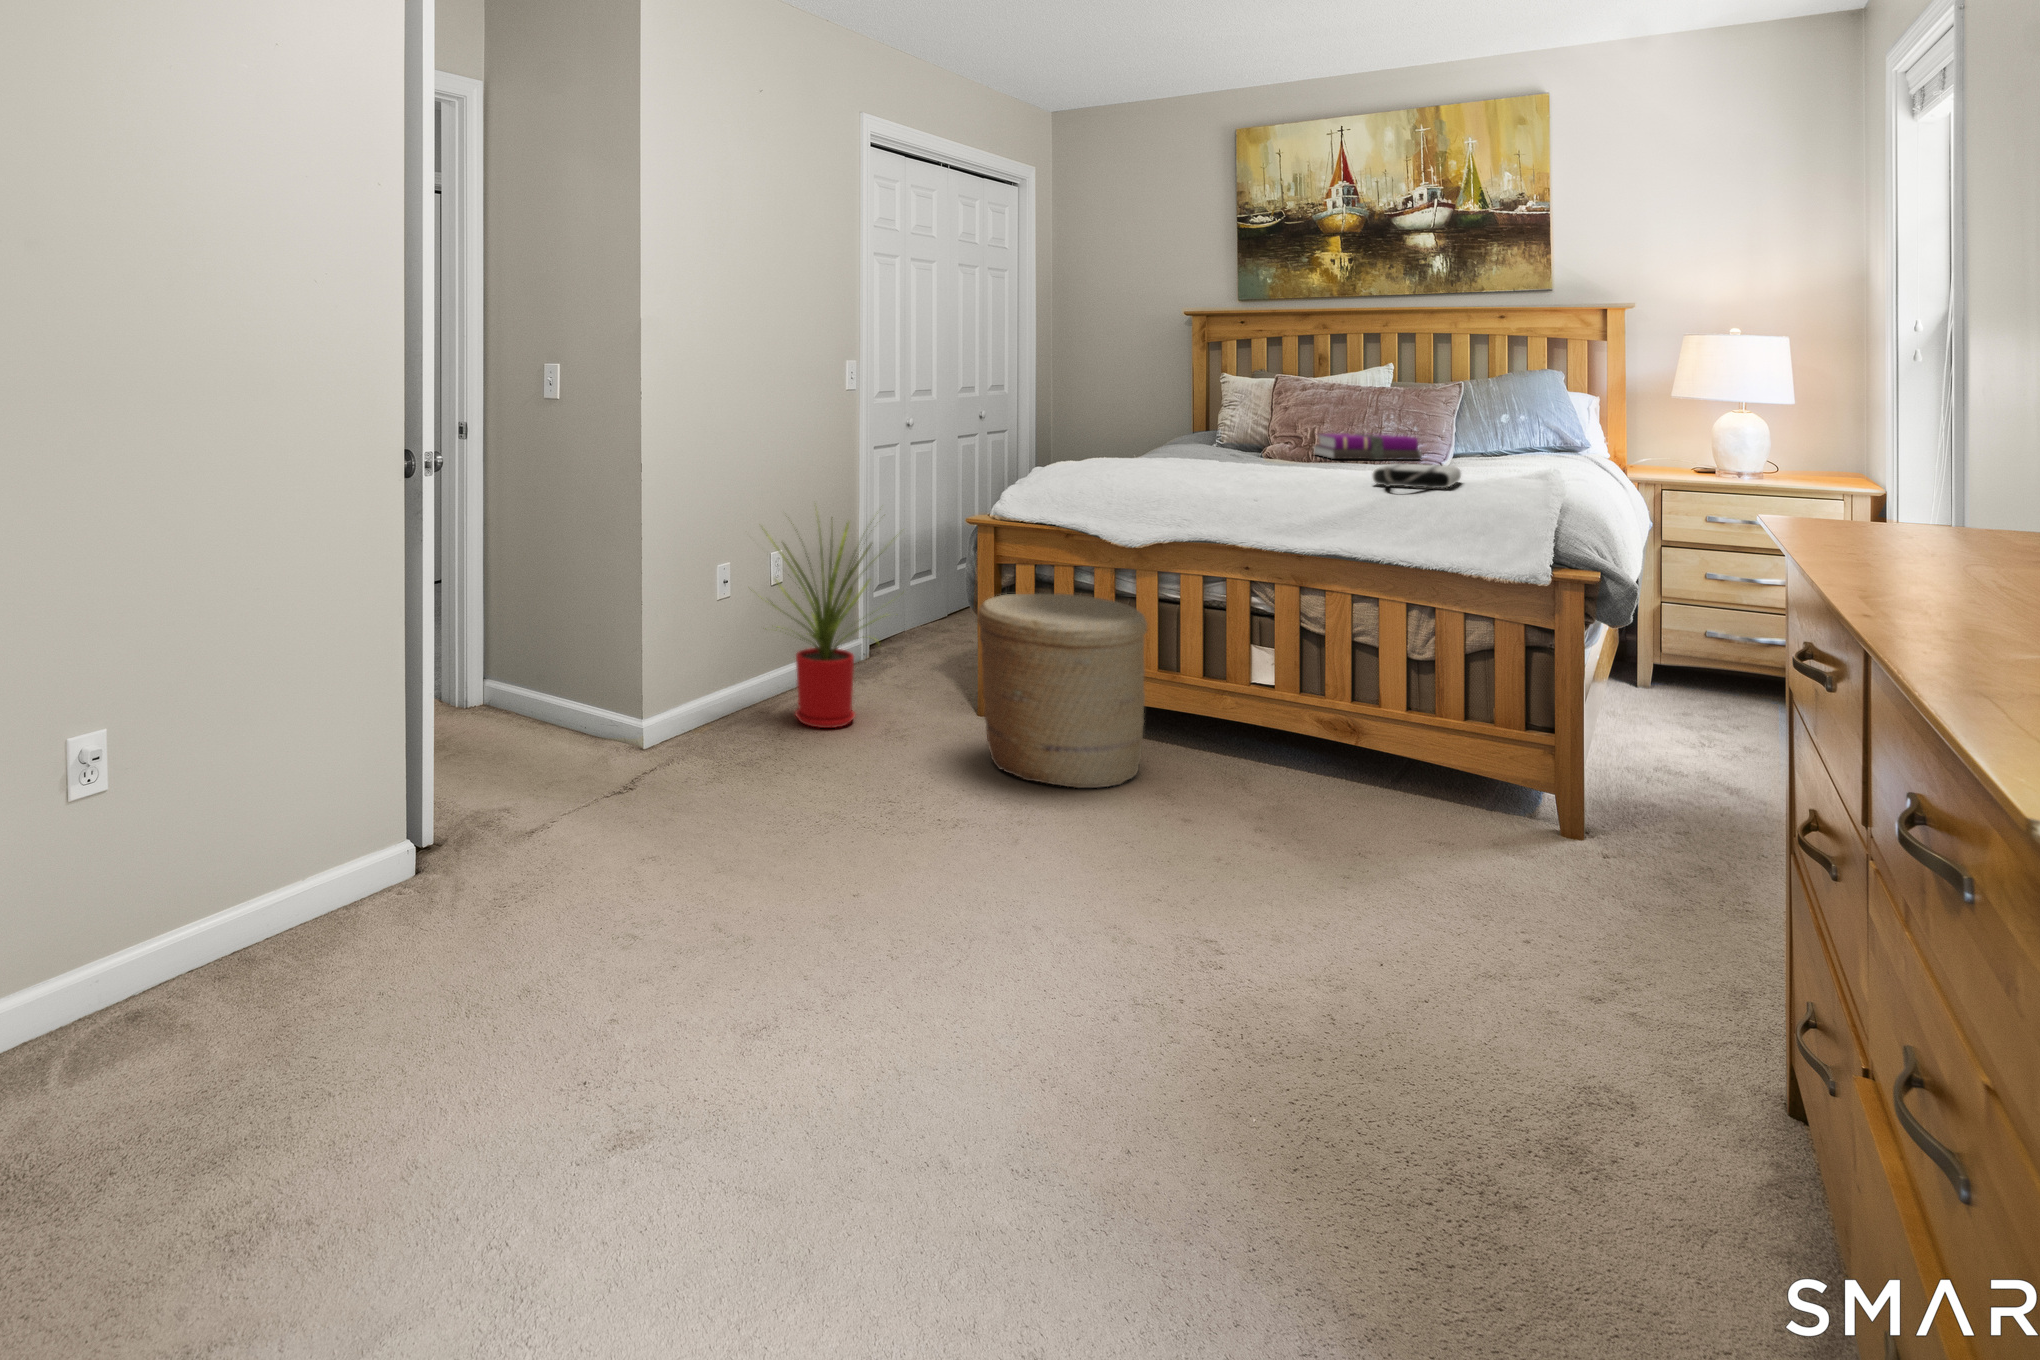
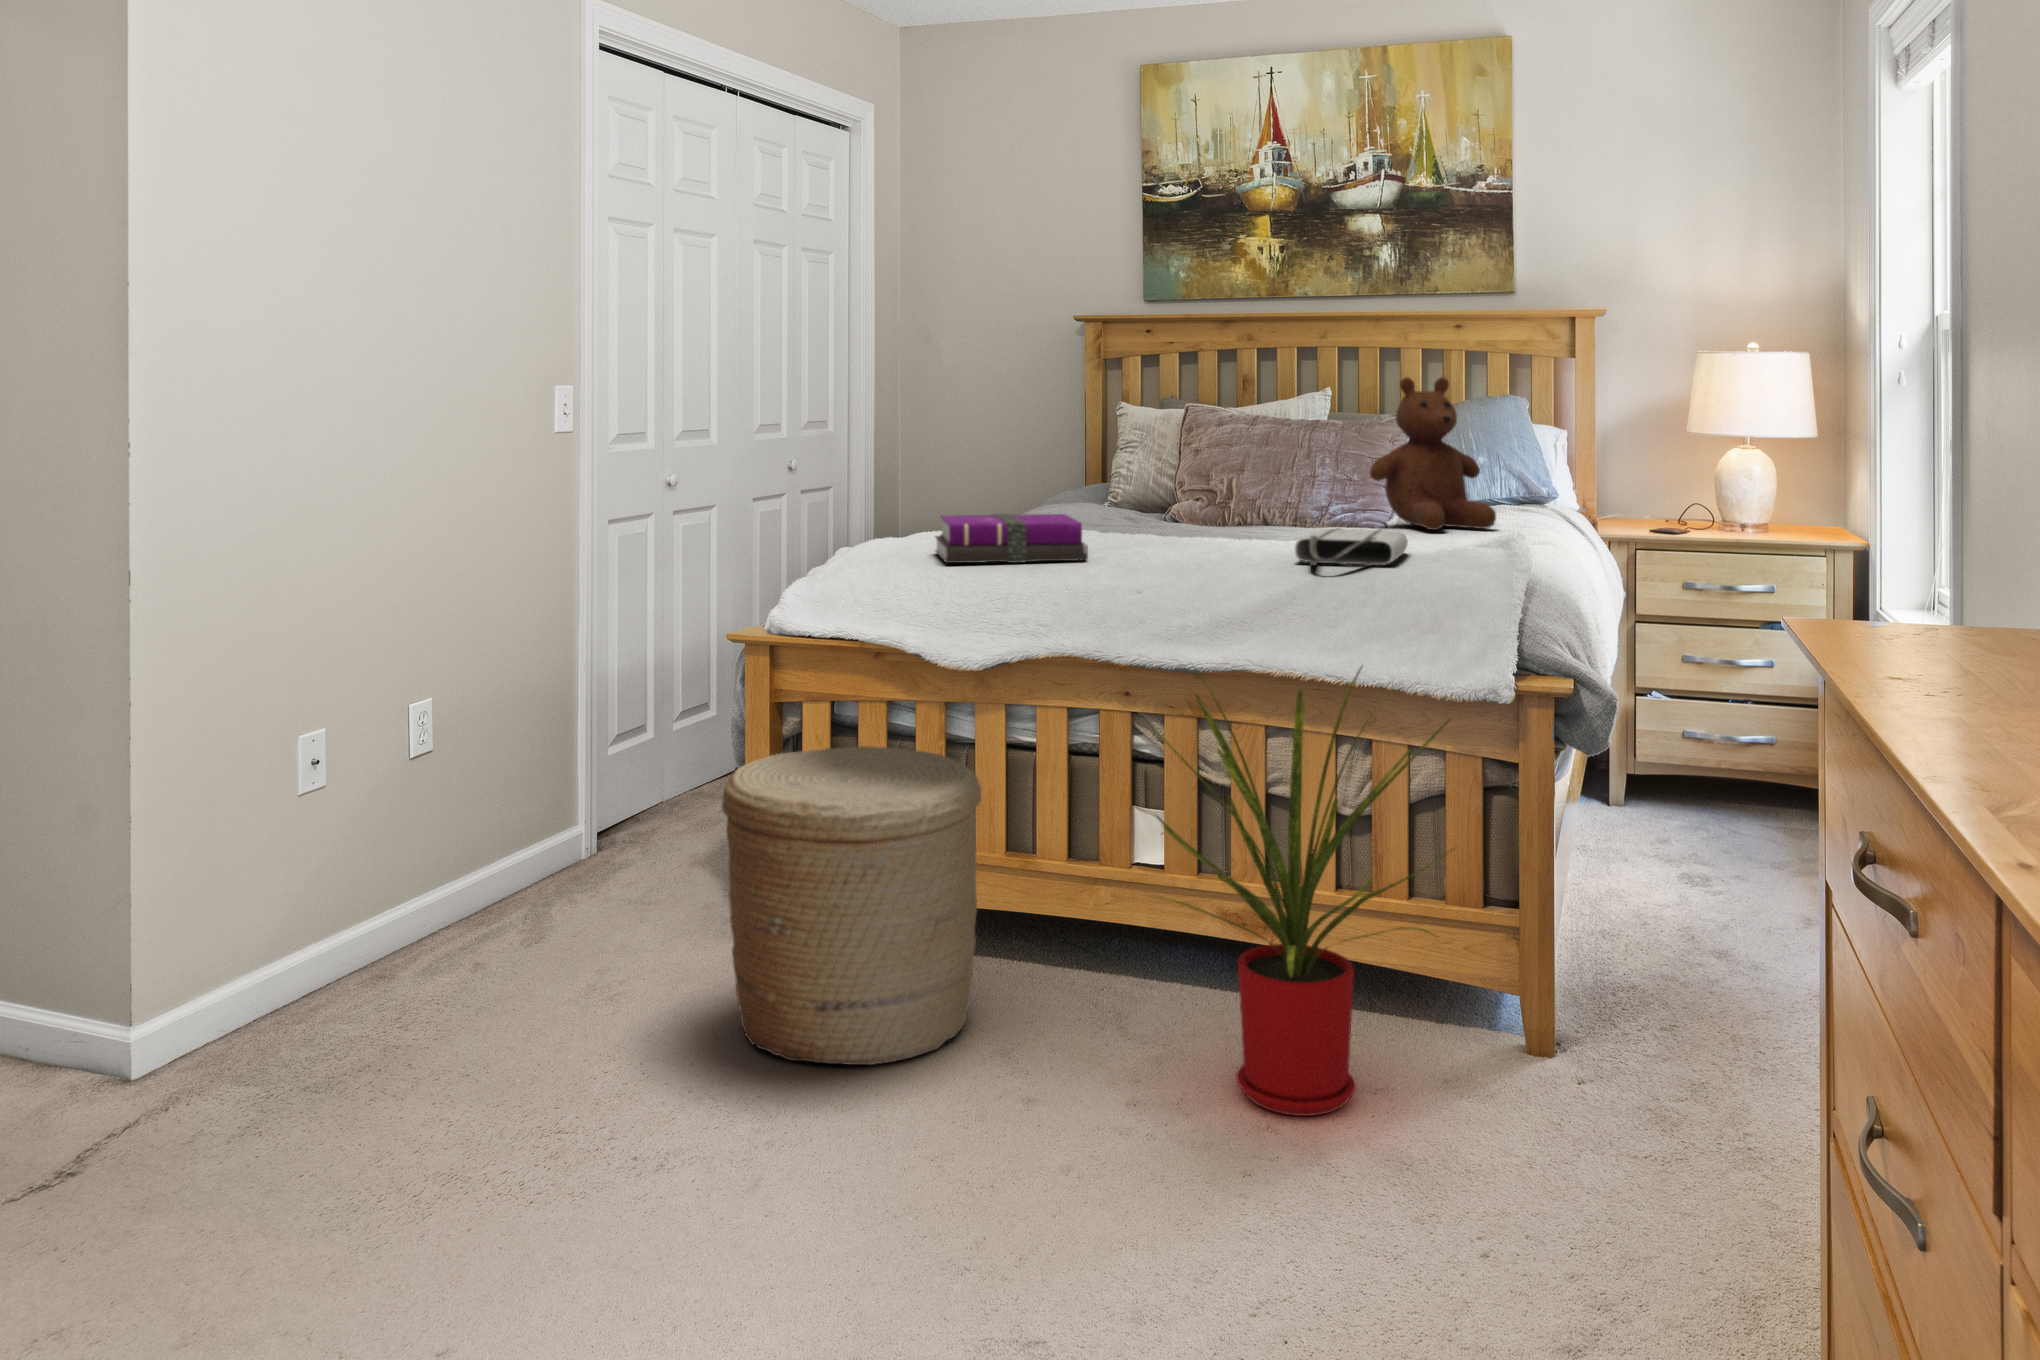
teddy bear: none [1429,357,1535,468] -> present [1370,377,1496,530]
notebook: present [1313,433,1422,460] -> present [936,514,1088,563]
house plant: present [761,522,882,728] -> present [1148,667,1449,1116]

